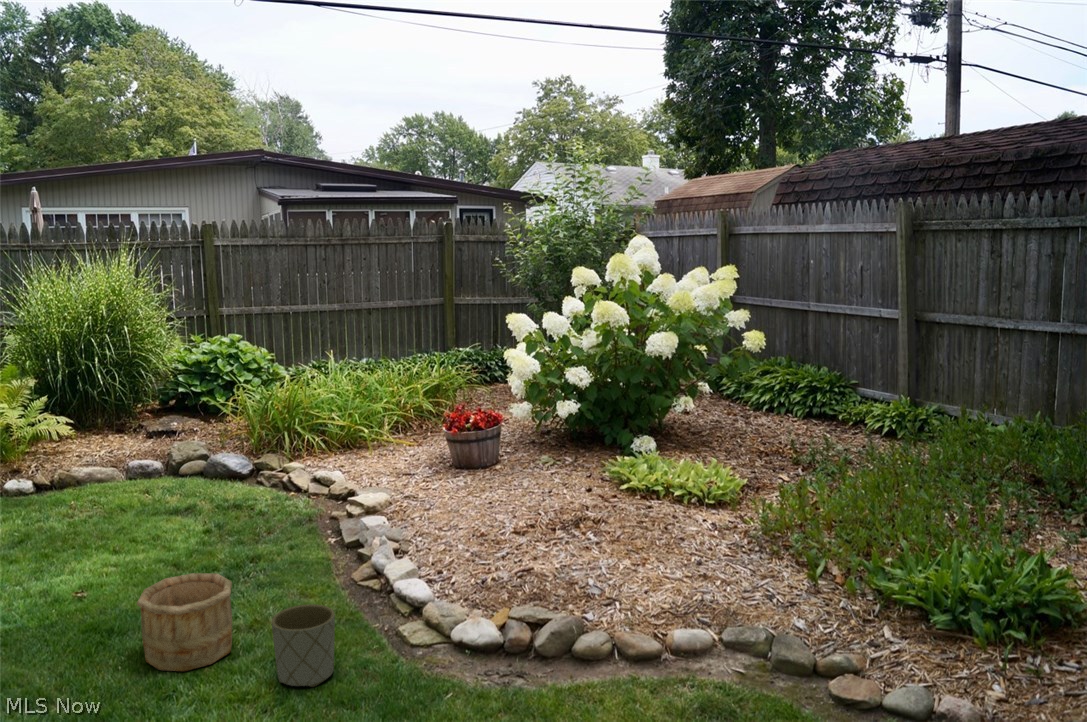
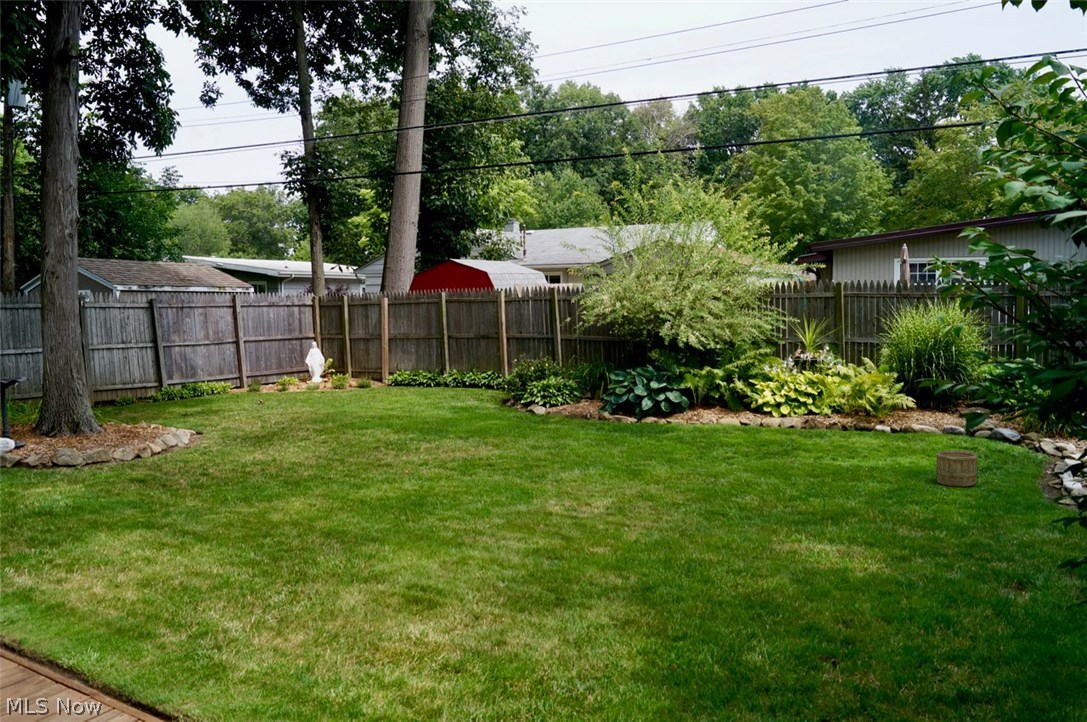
planter: present [272,604,335,687] -> none [990,466,1020,499]

